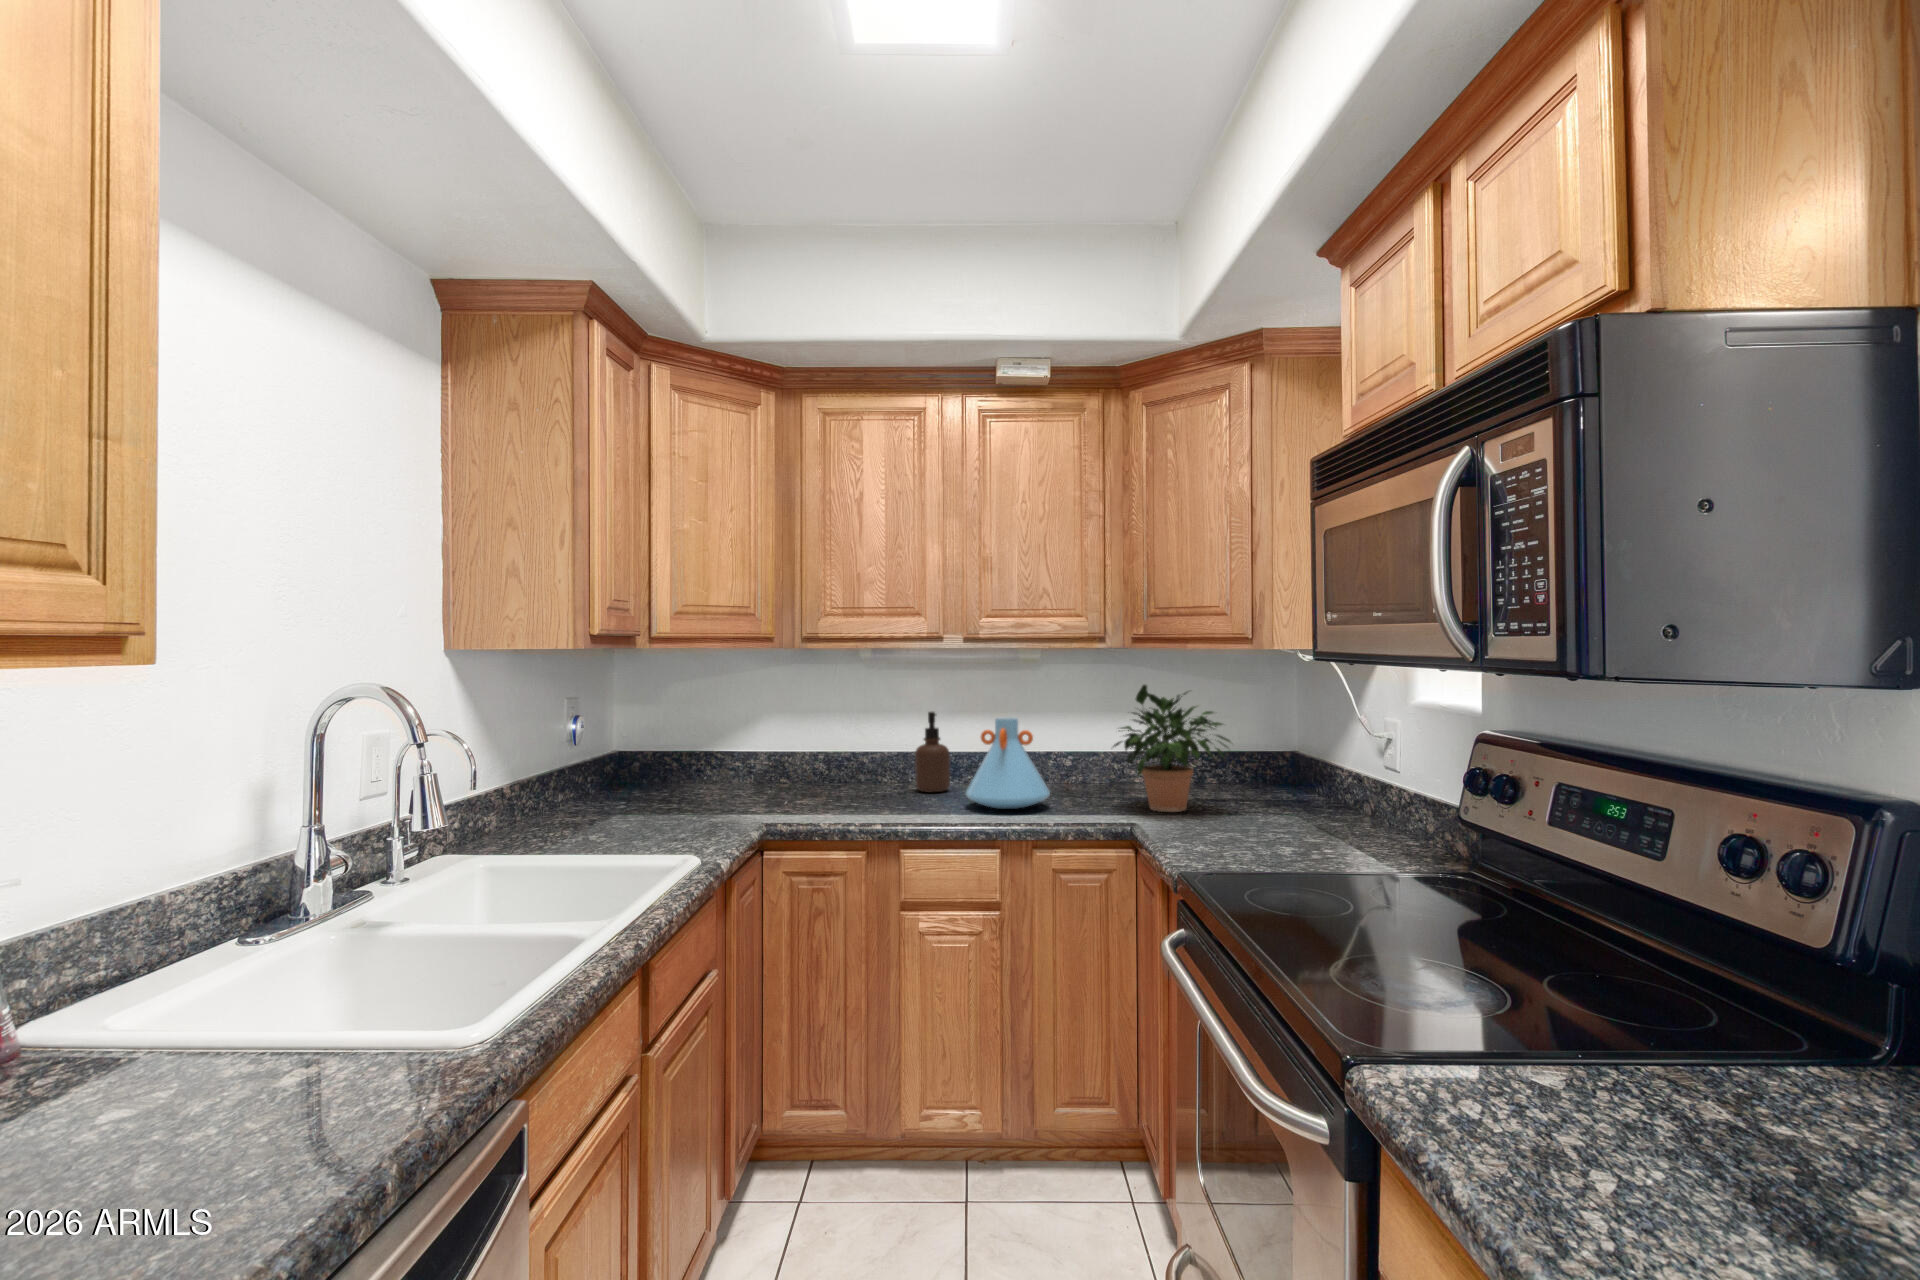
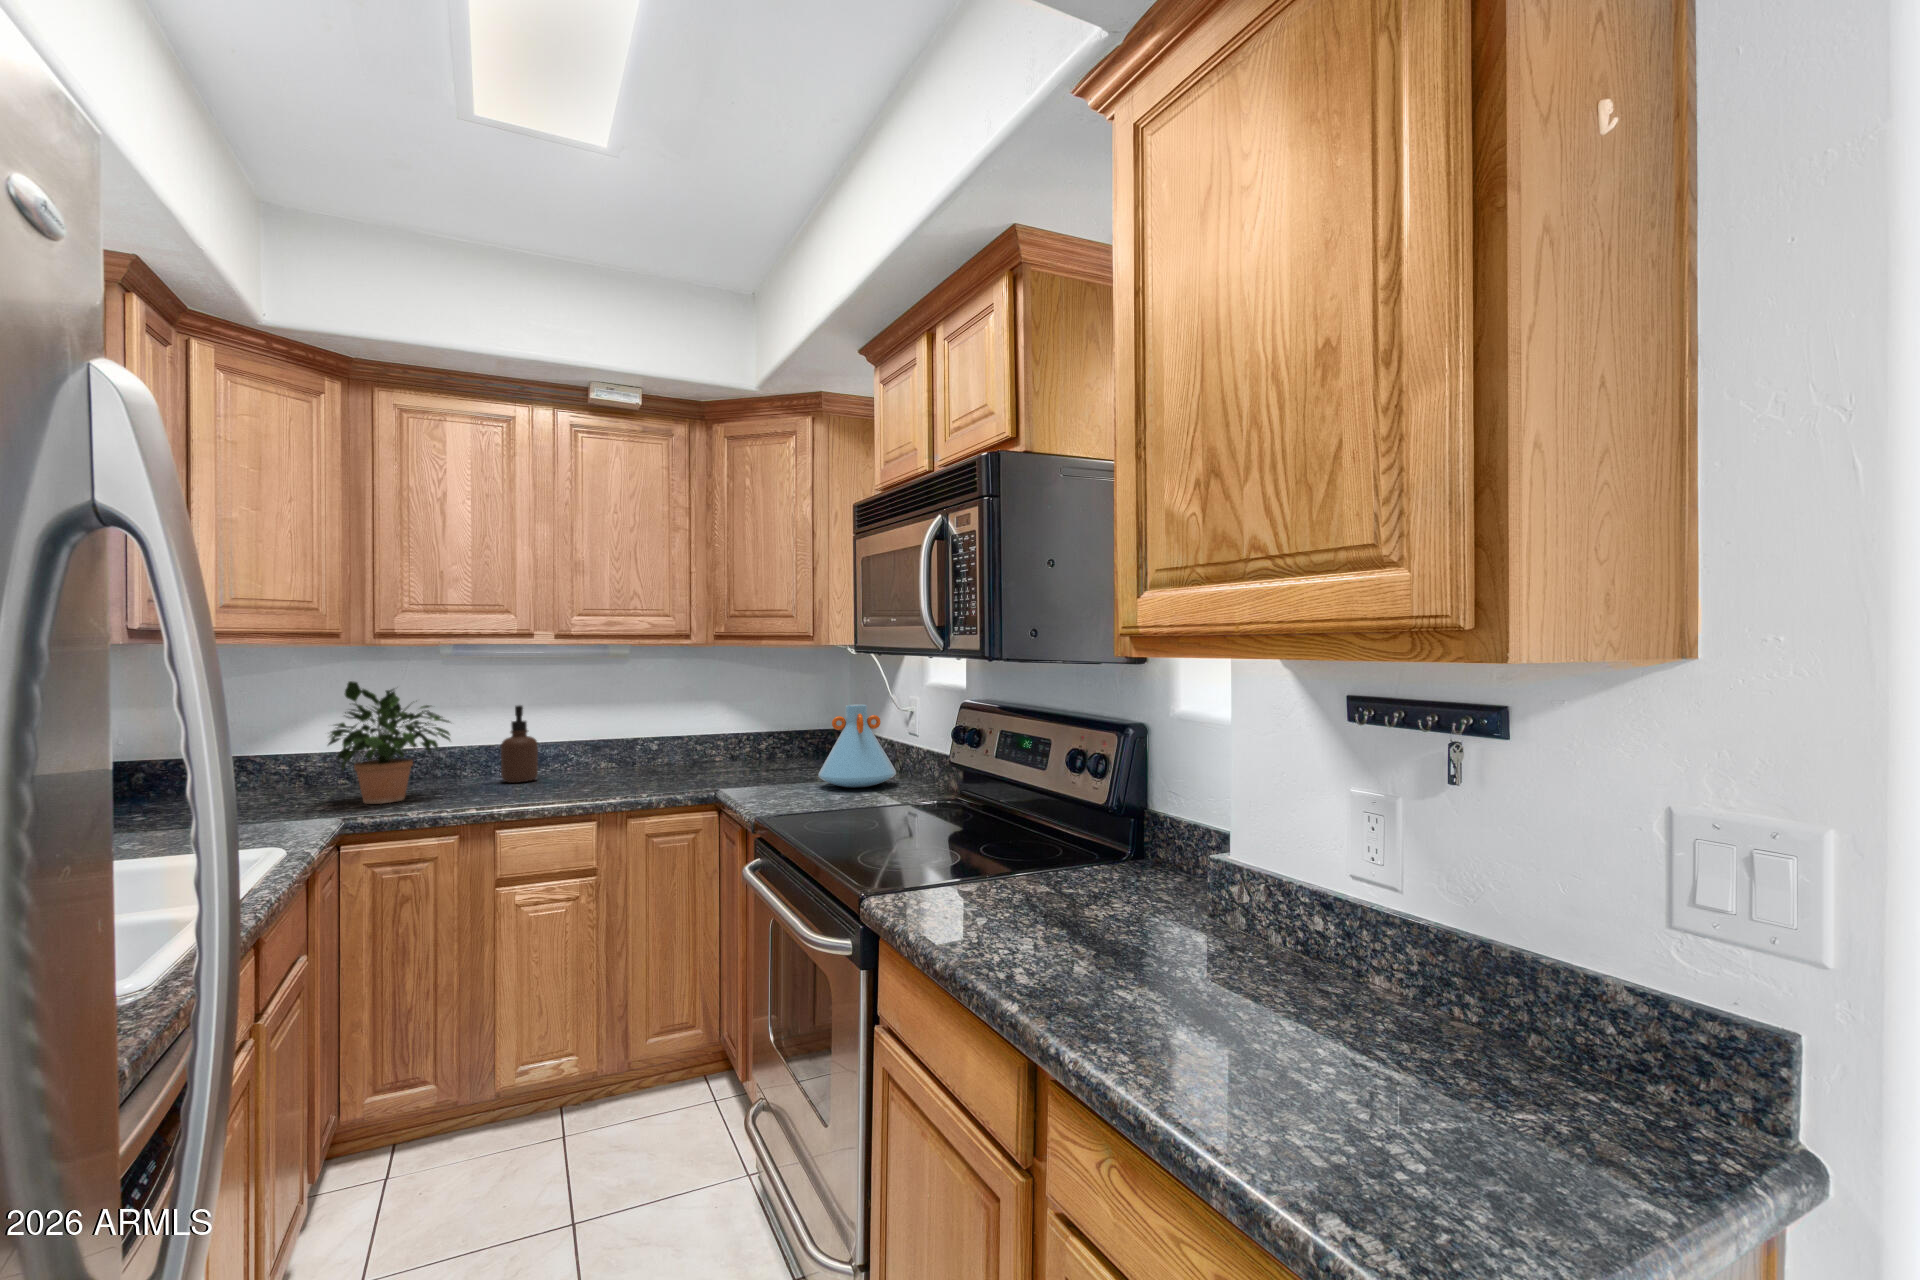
potted plant: present [1114,685,1233,812] -> present [328,681,450,804]
vase: present [966,717,1050,809] -> present [818,704,896,788]

